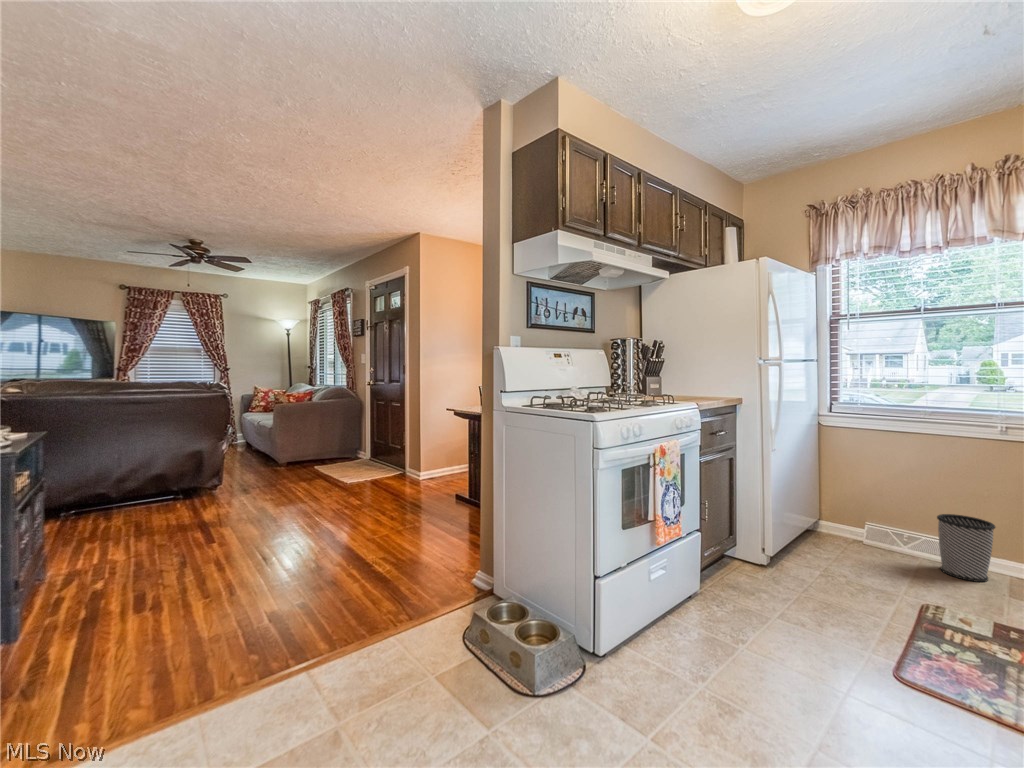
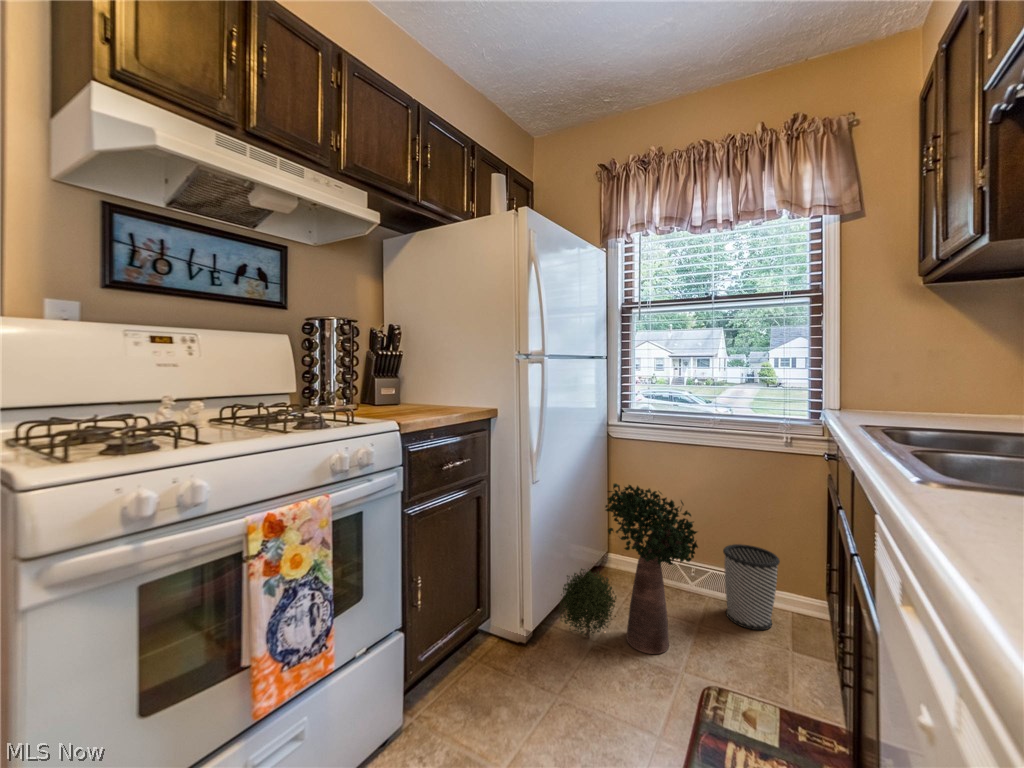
potted plant: none [790,455,915,583] -> present [559,483,698,654]

